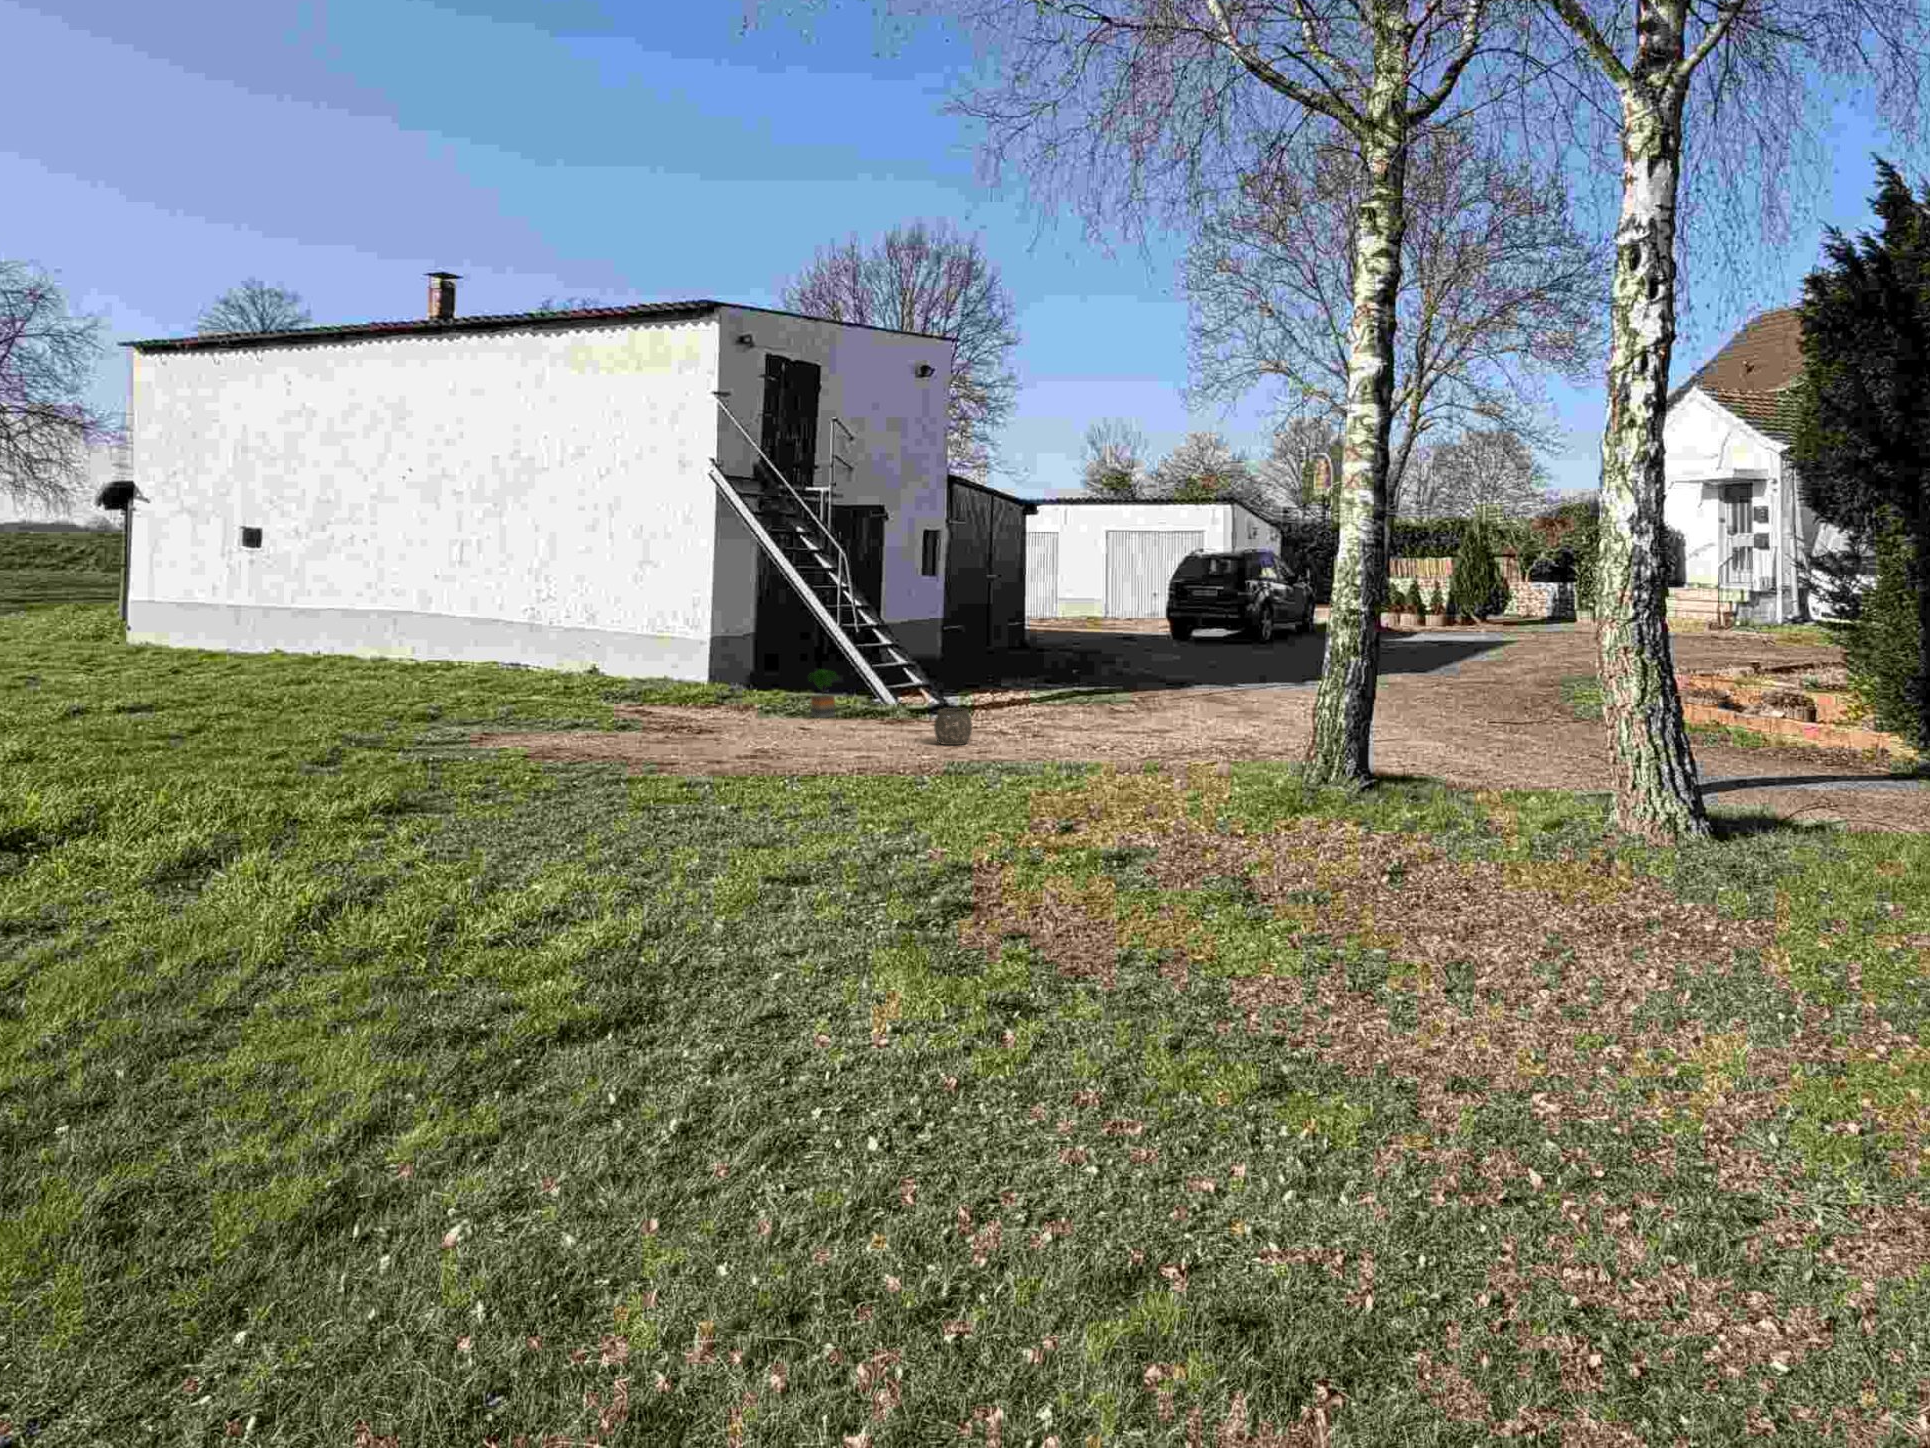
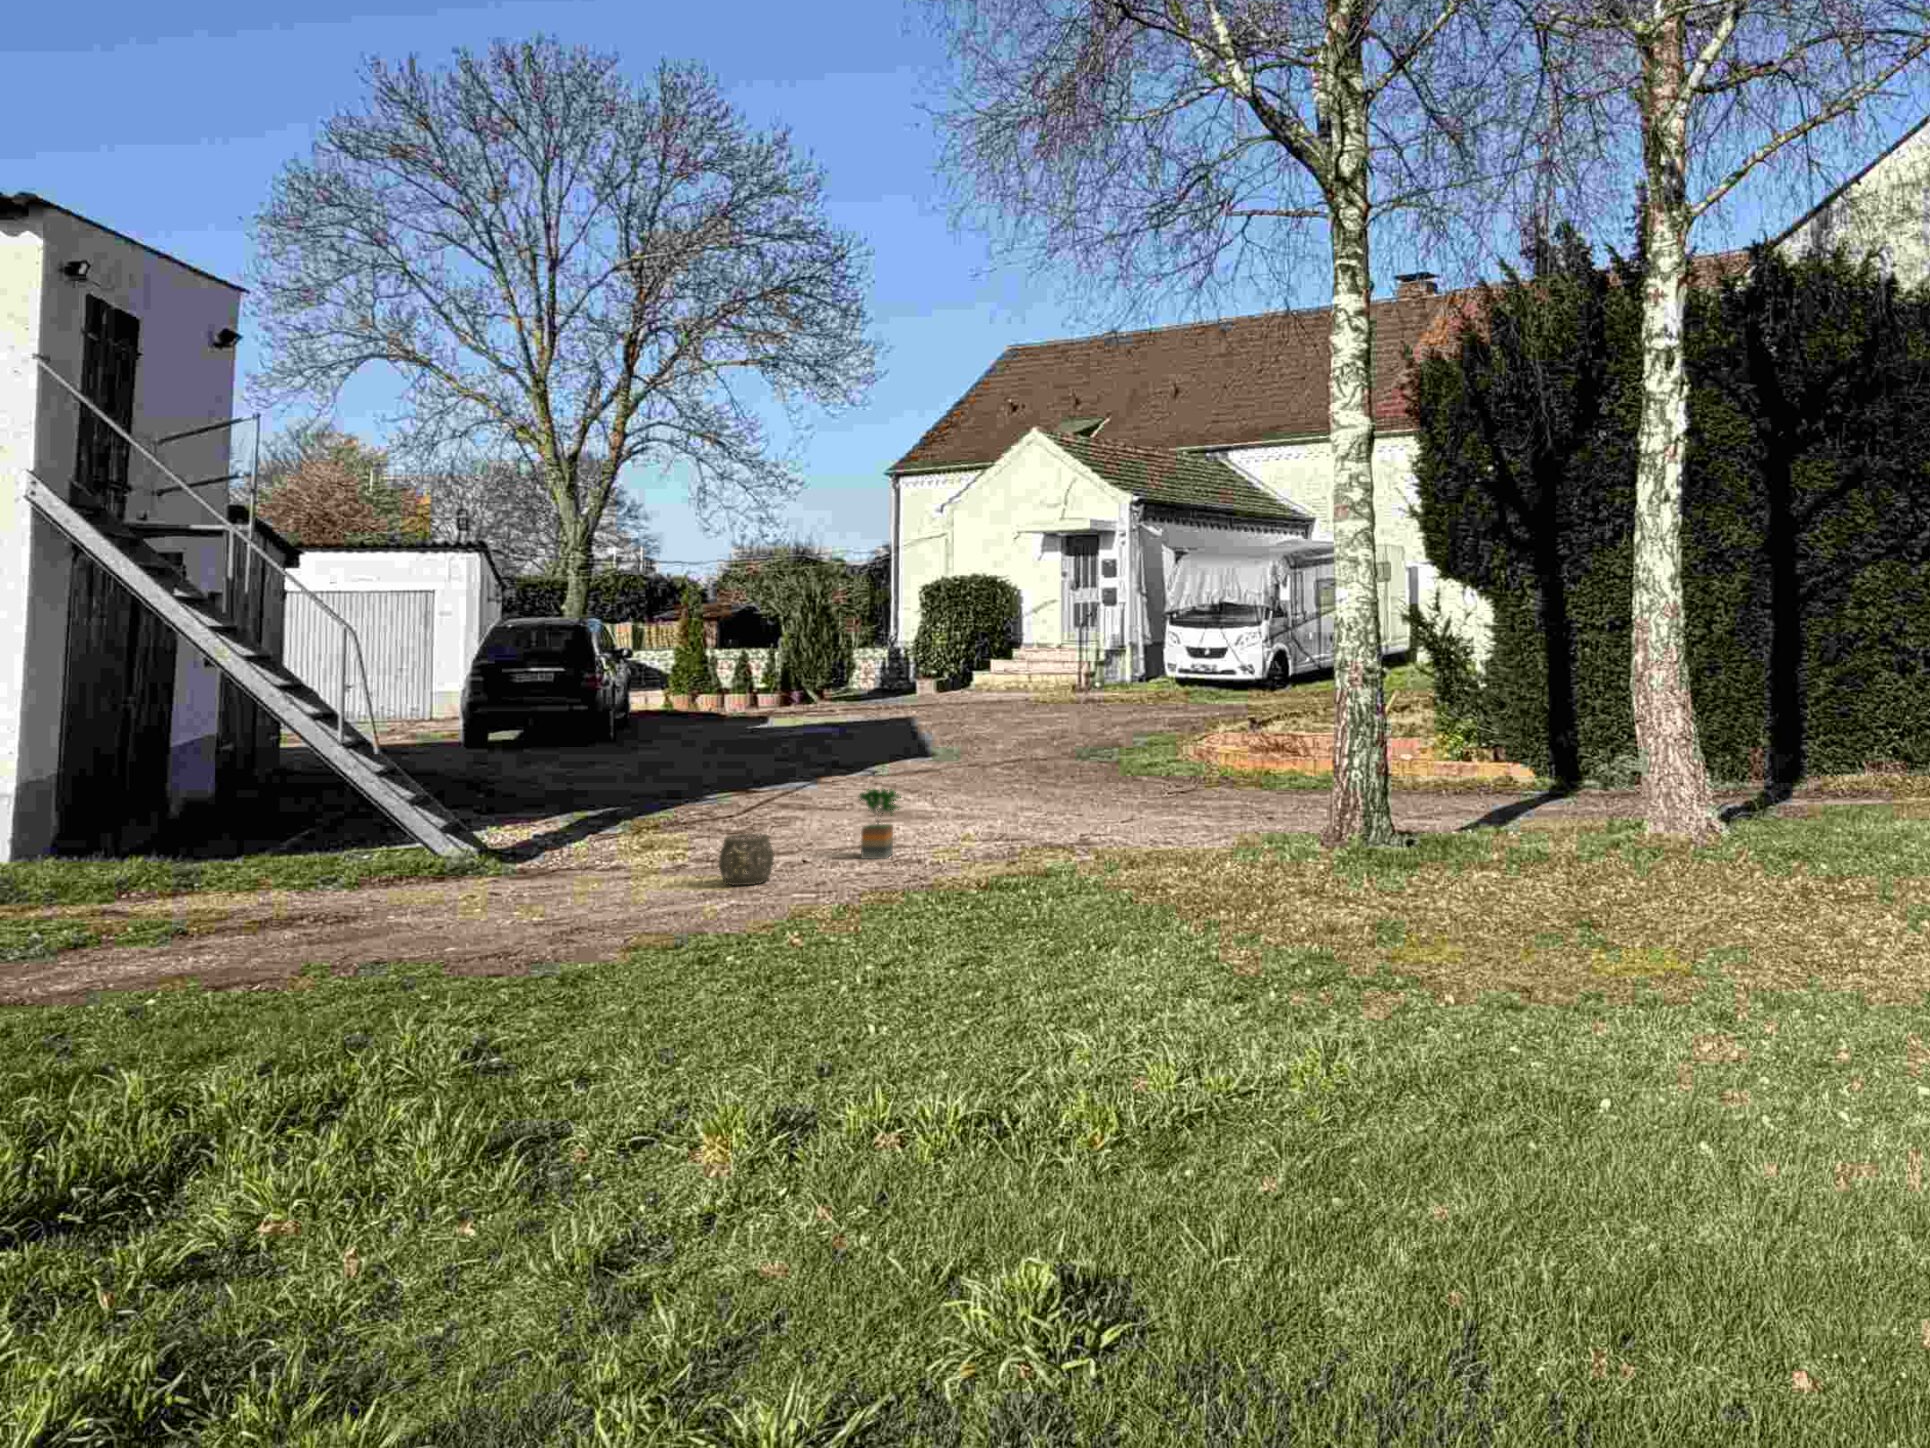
potted tree: present [809,670,839,718] -> present [859,788,901,859]

